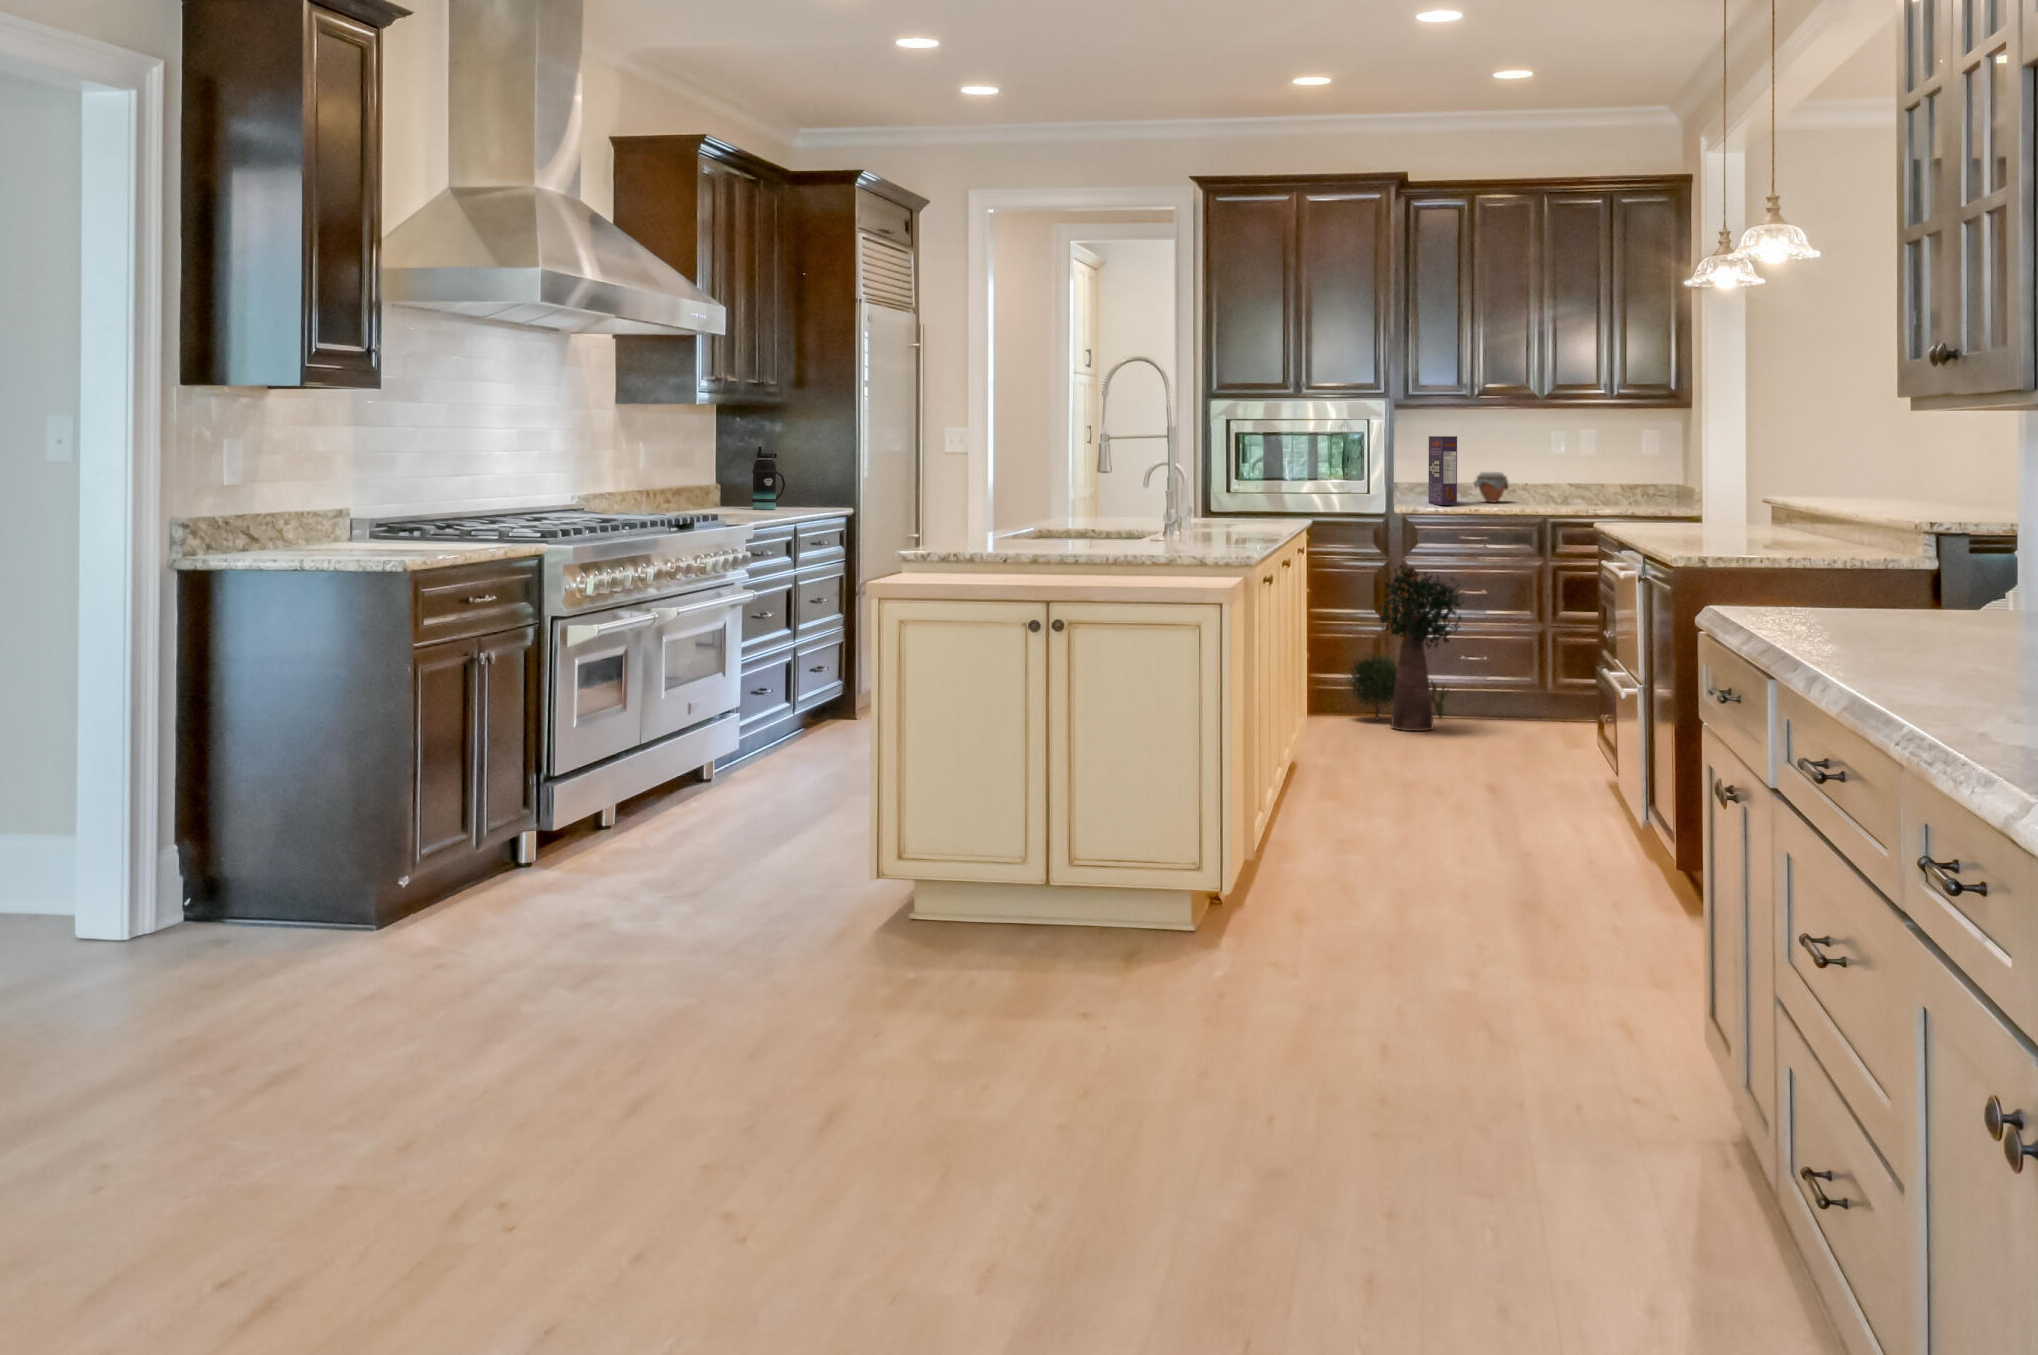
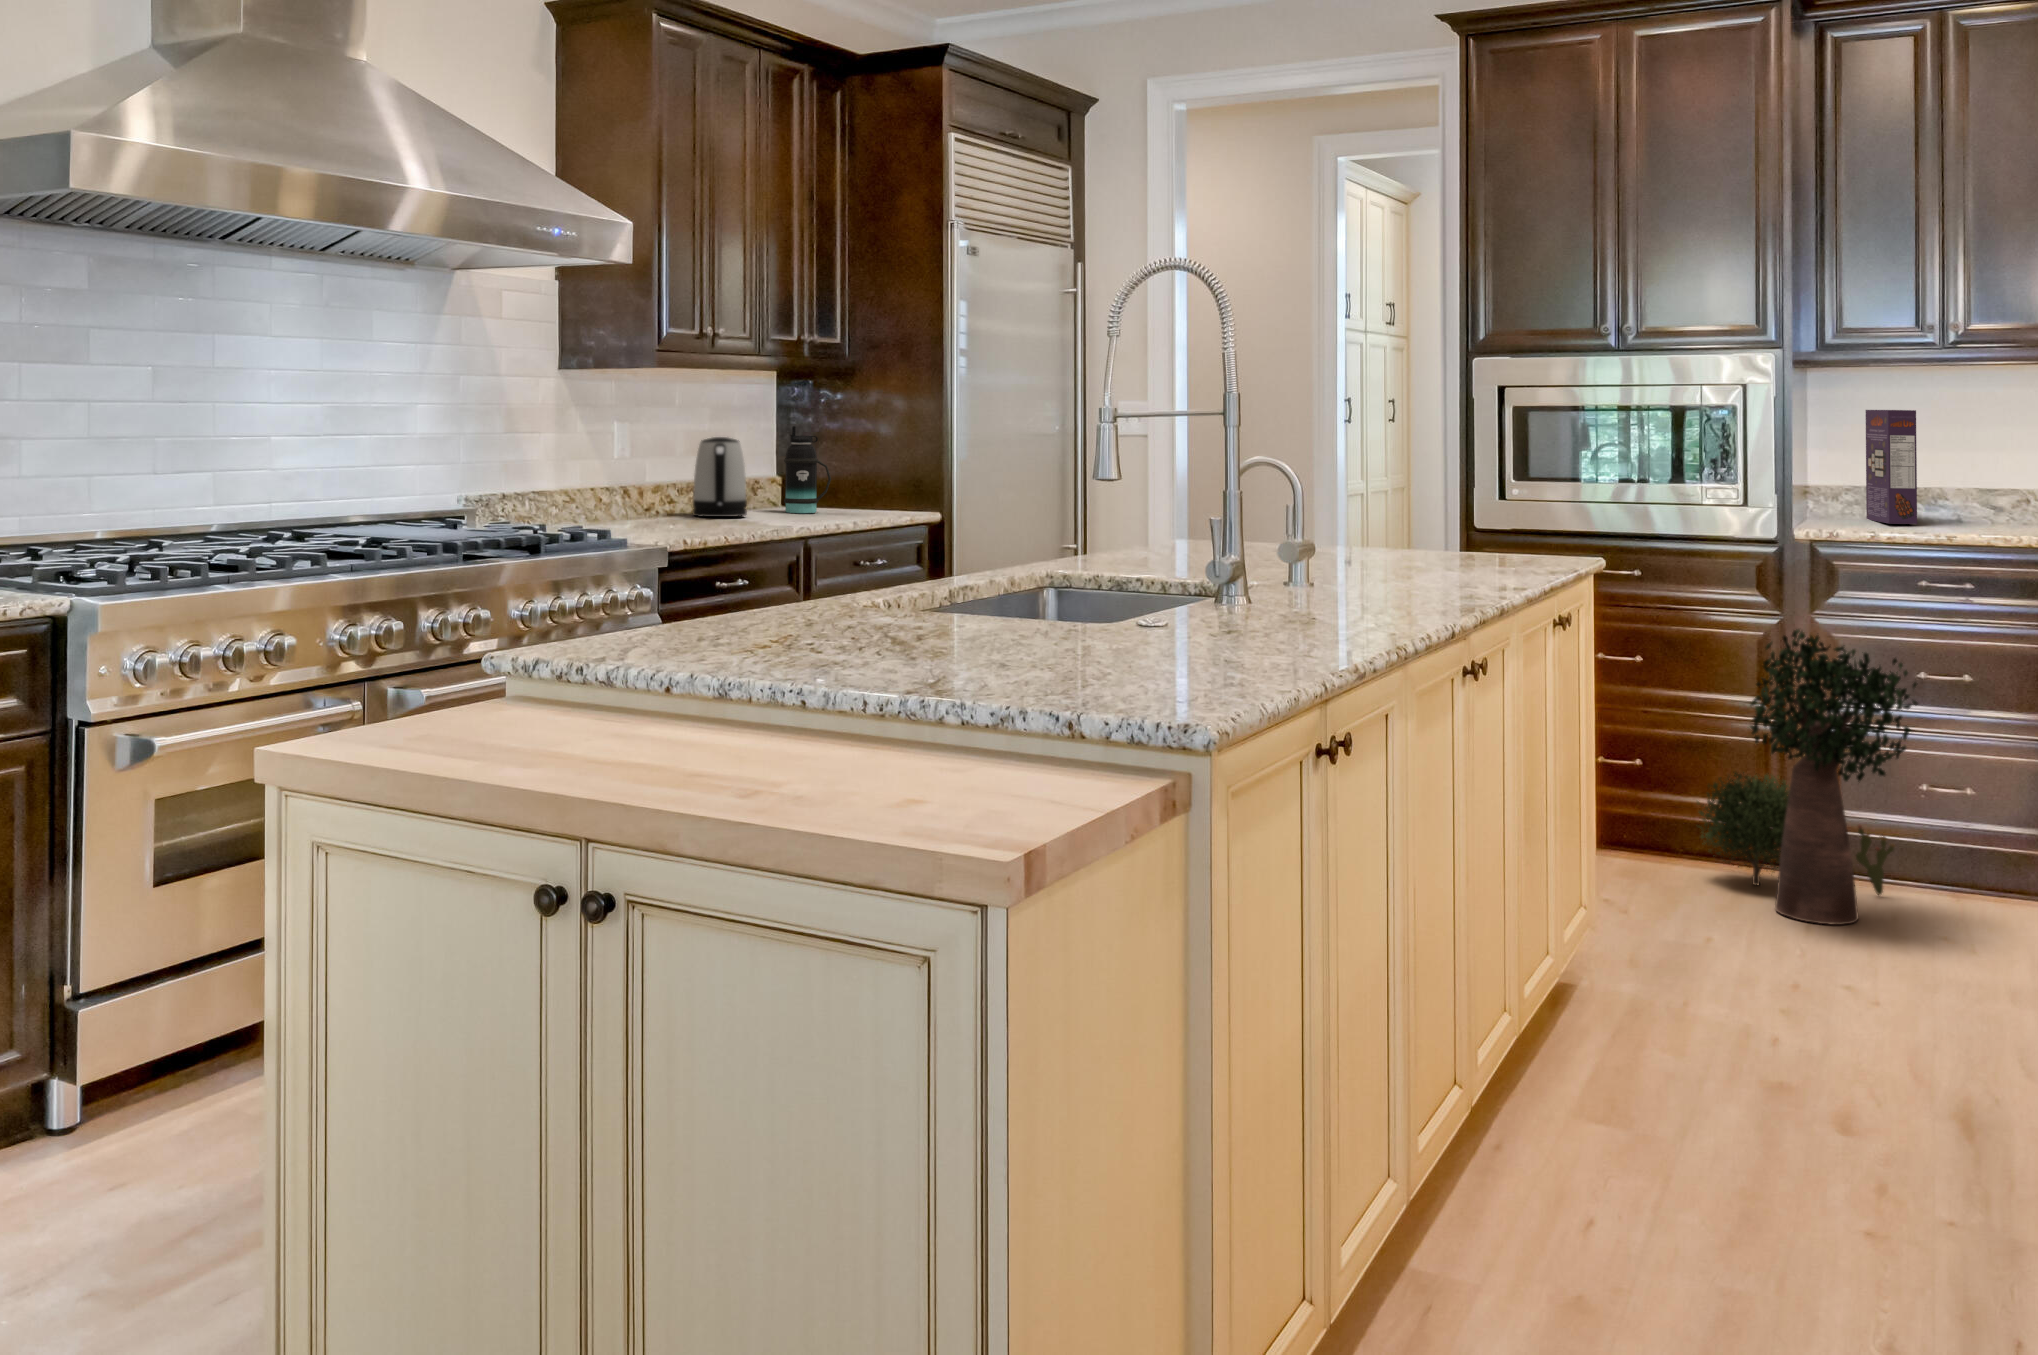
kettle: none [702,453,742,511] -> present [693,437,747,517]
jar: present [1473,472,1508,502] -> none [1950,469,2020,520]

